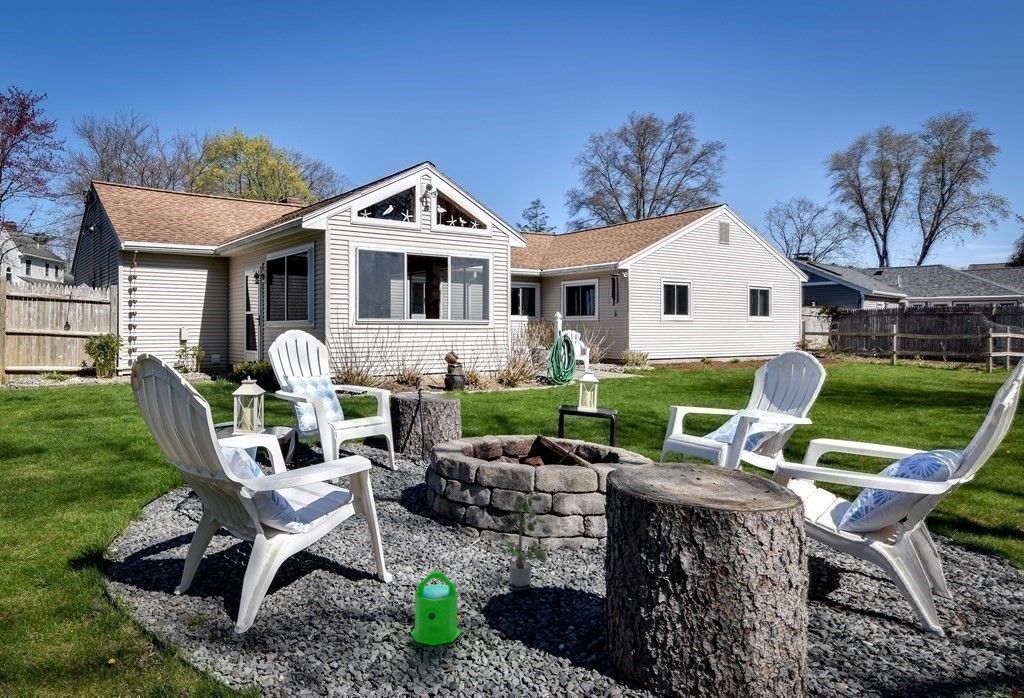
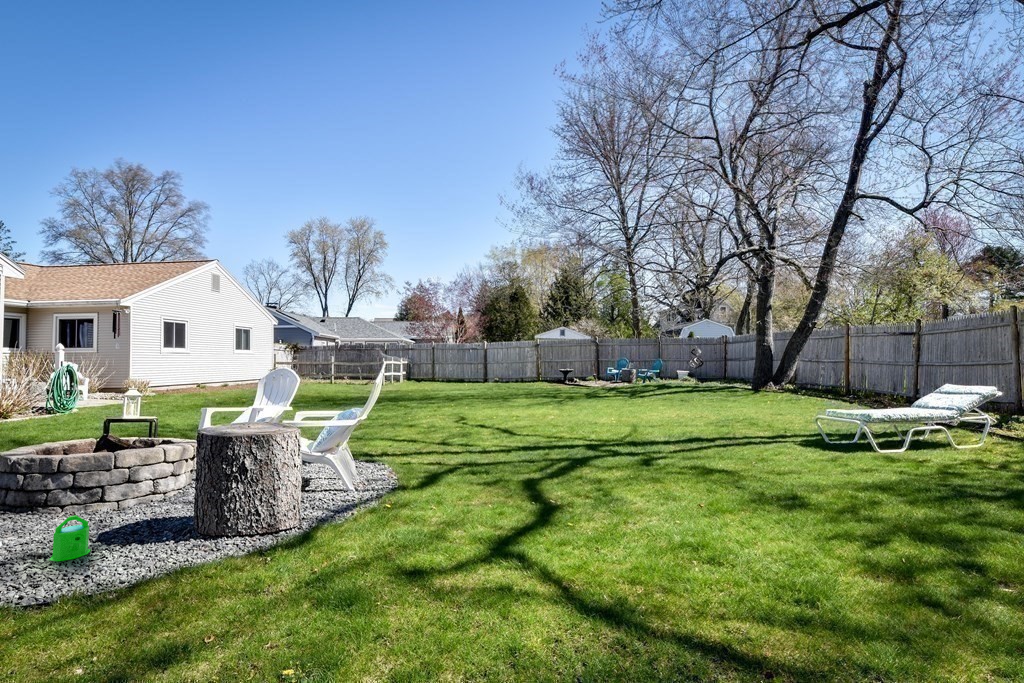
potted plant: present [499,491,549,587] -> none [102,461,140,524]

